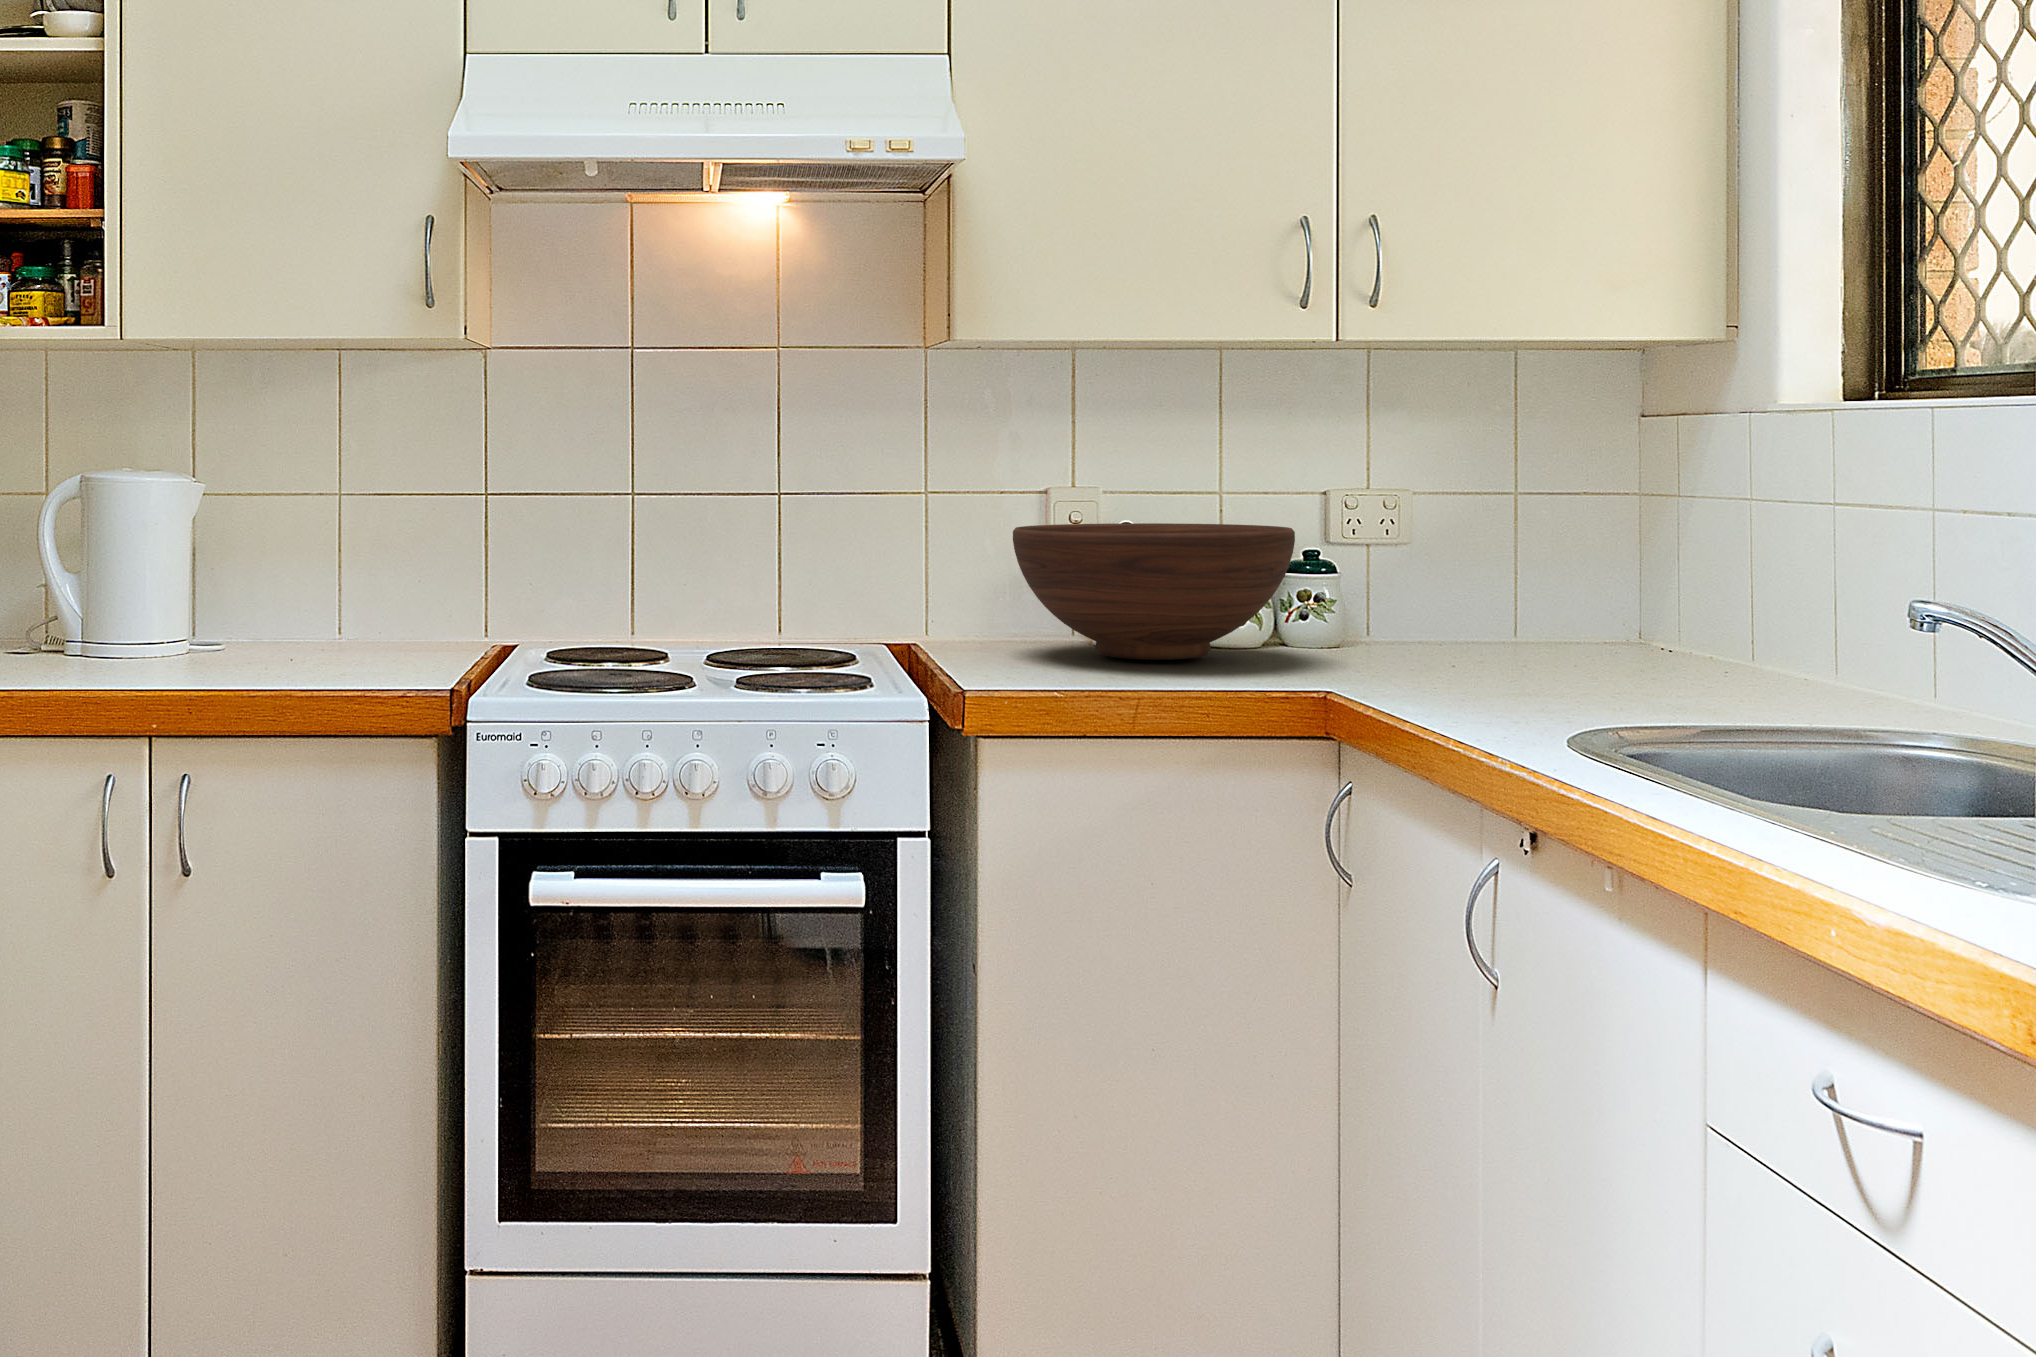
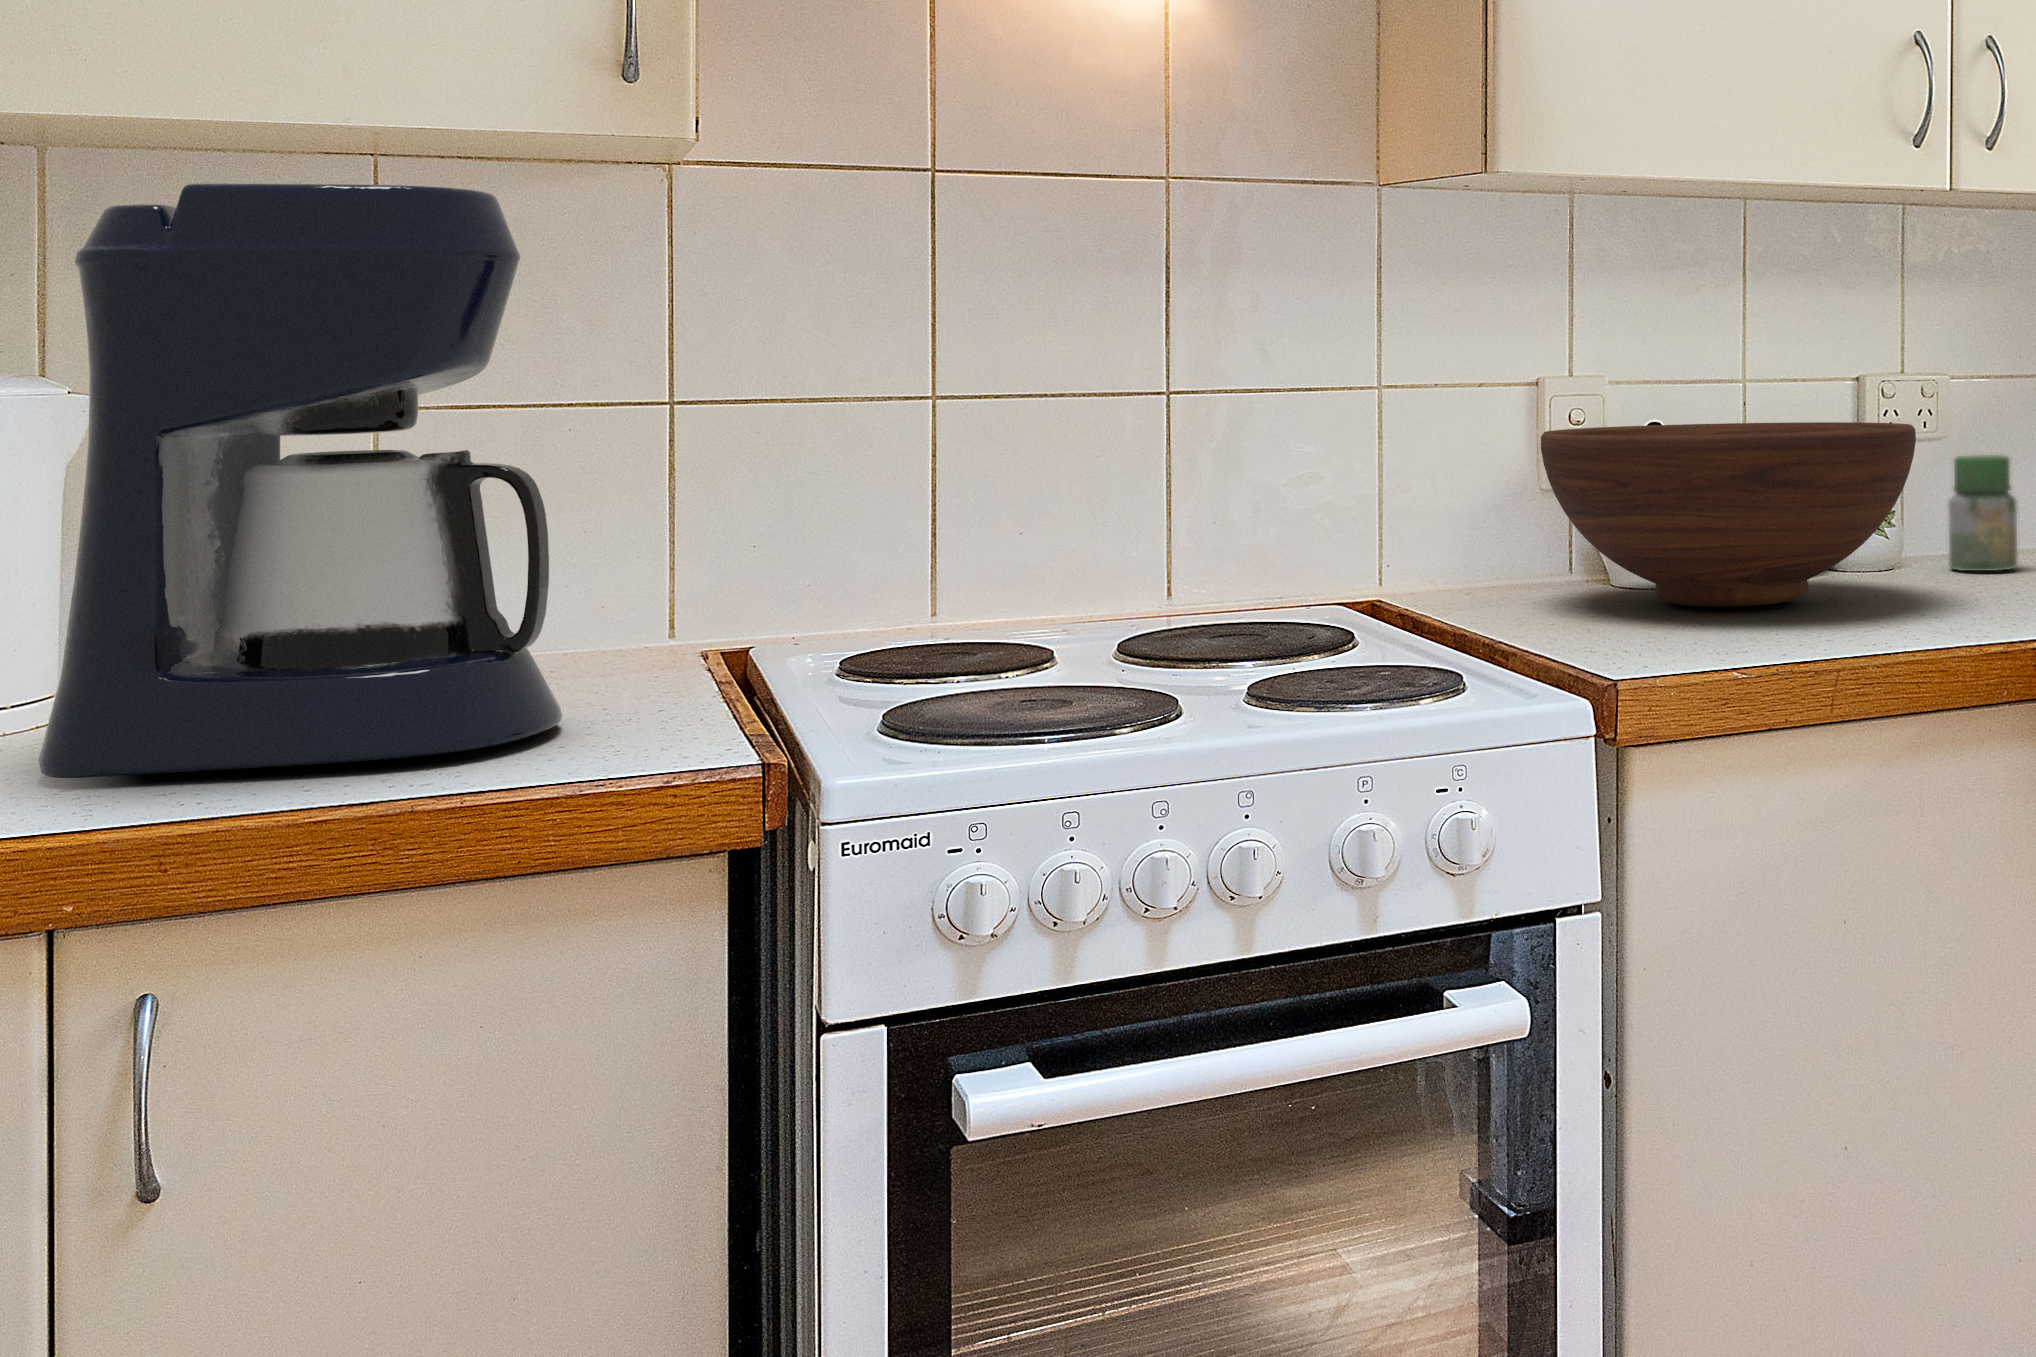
coffee maker: none [160,383,384,677] -> present [39,183,562,778]
jar: none [1387,556,1446,650] -> present [1948,455,2018,571]

